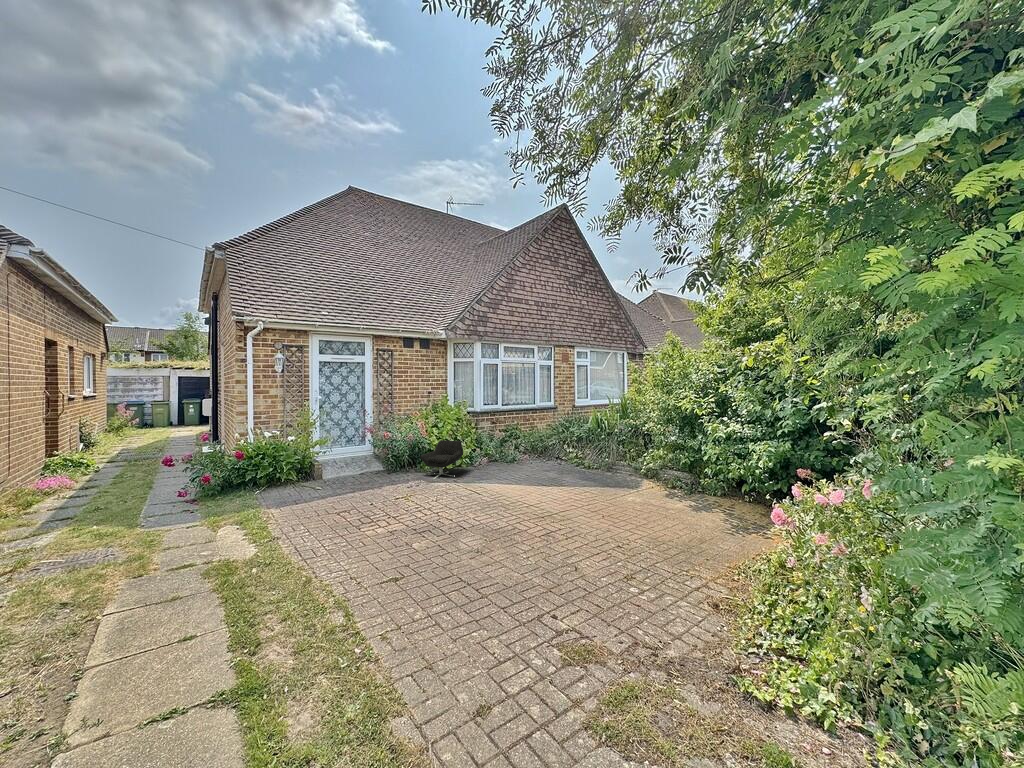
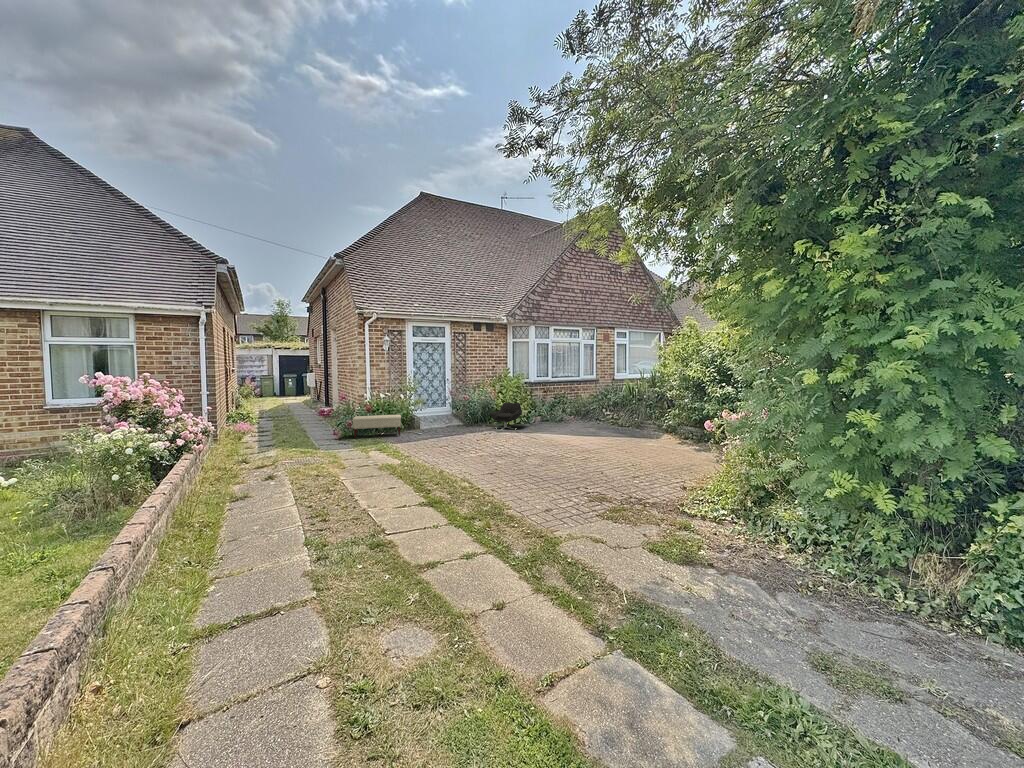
bench: none [211,462,291,501] -> present [353,415,401,438]

